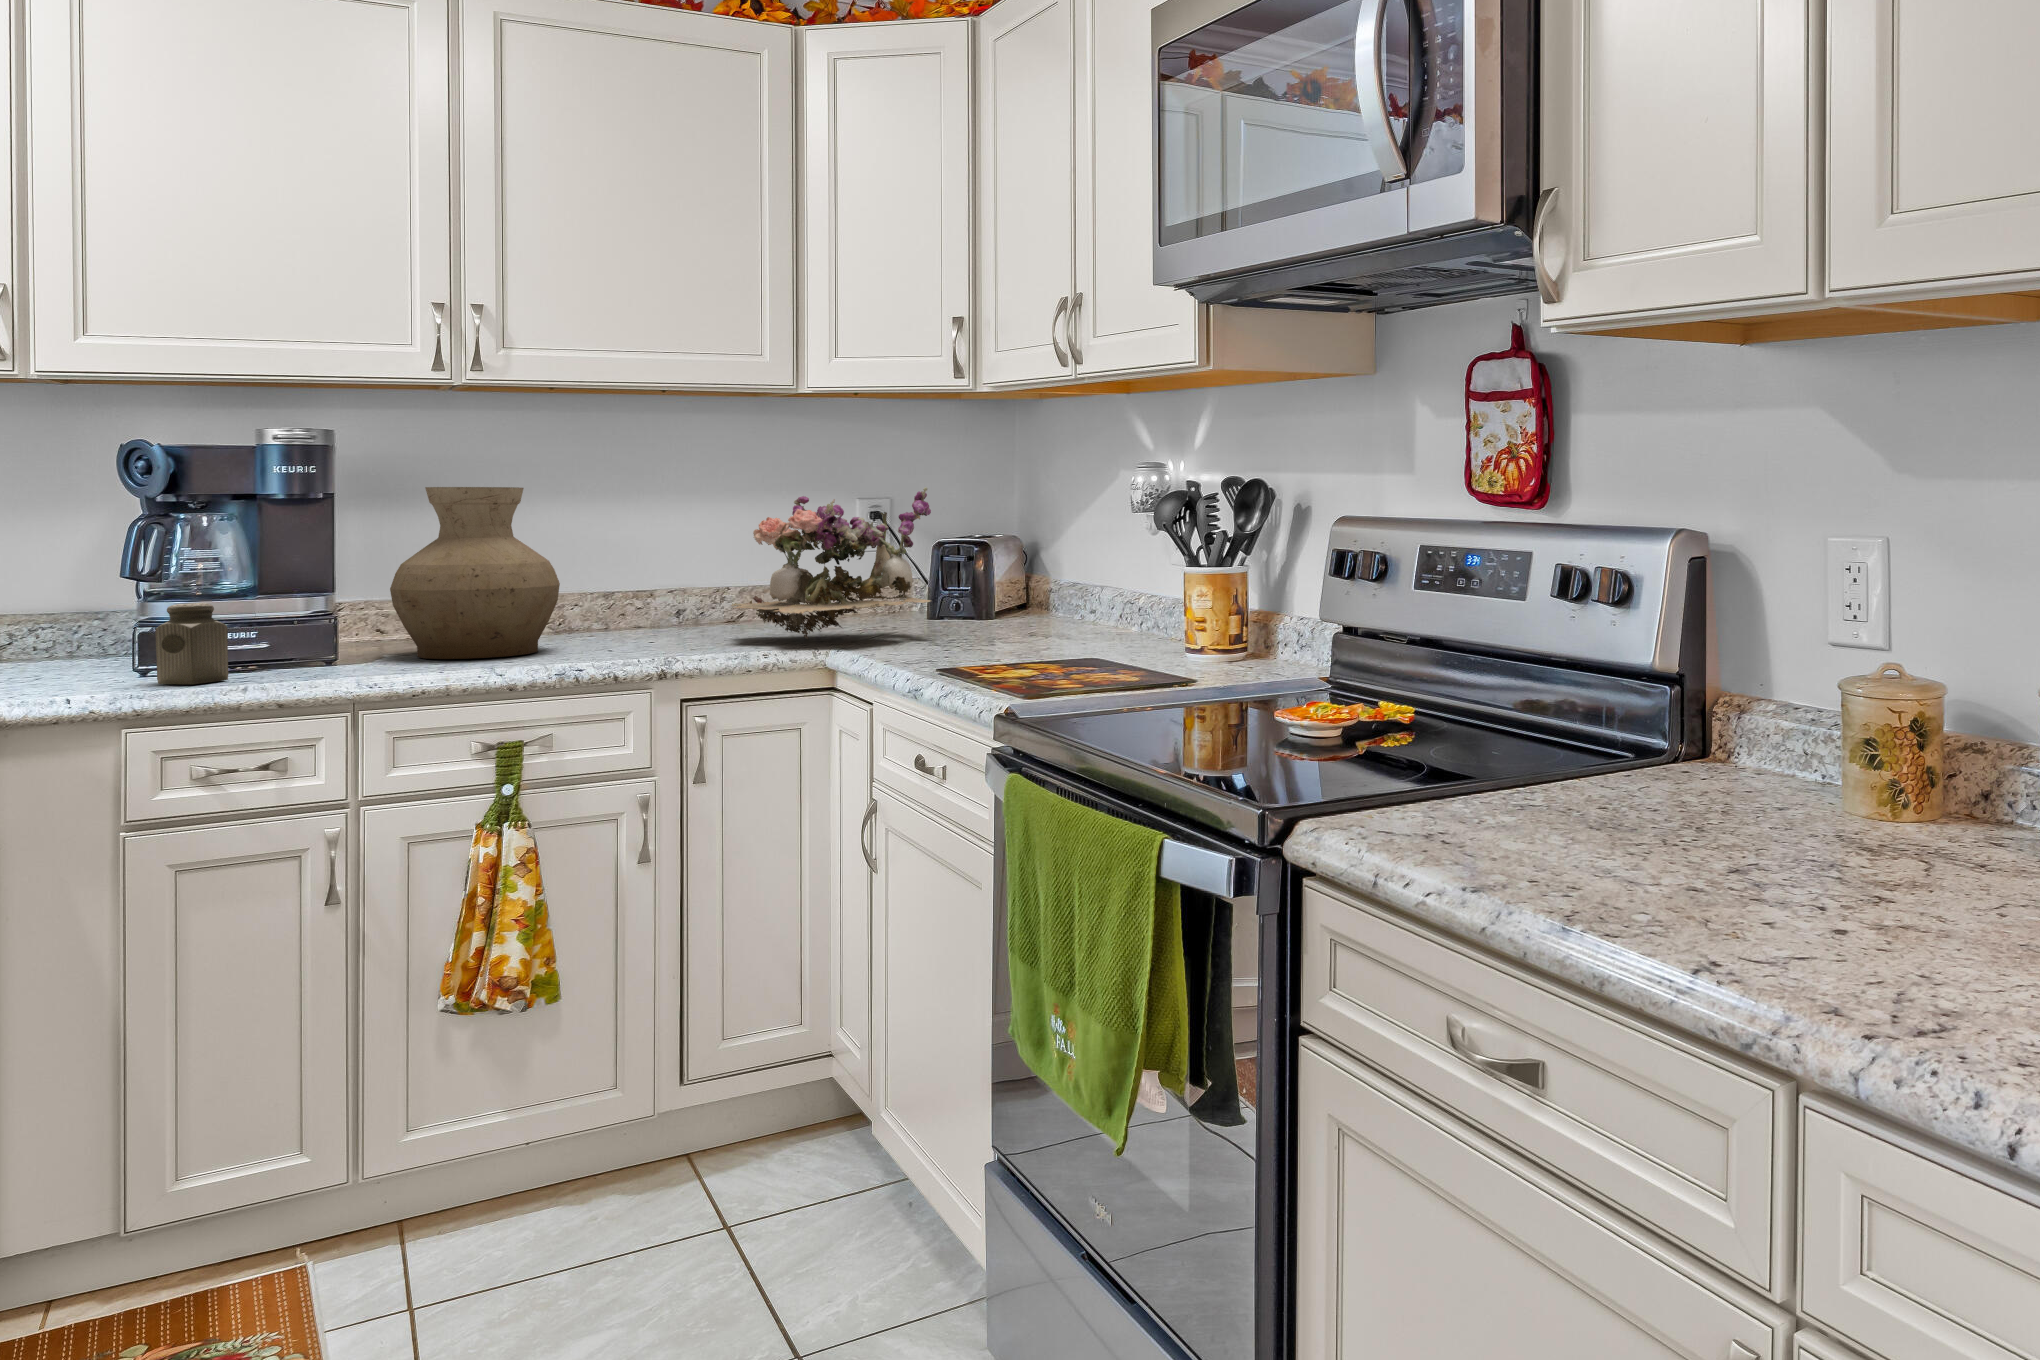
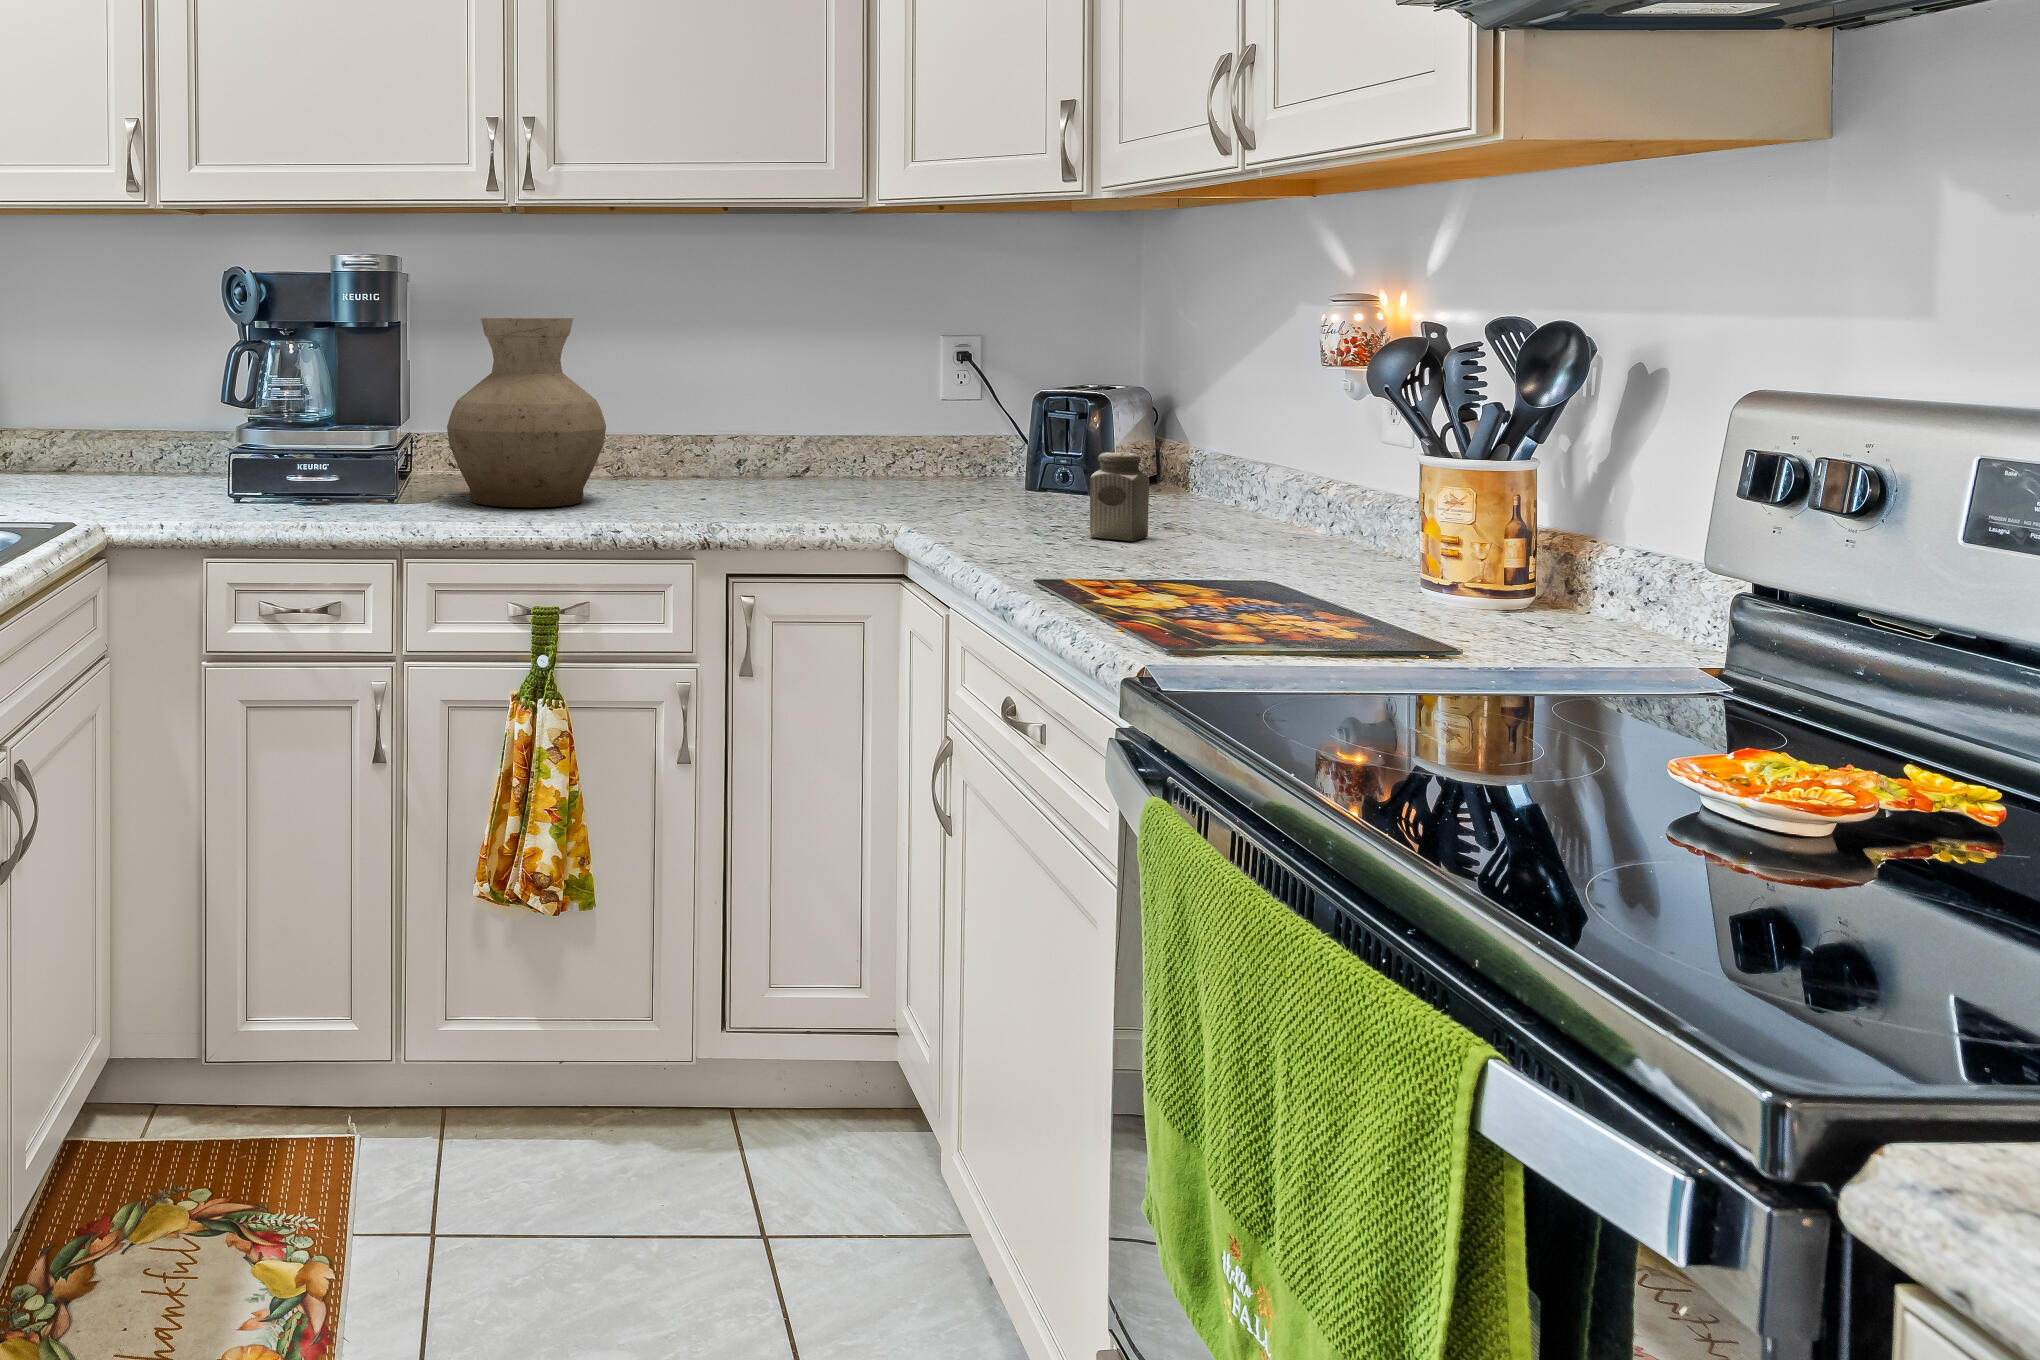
flower arrangement: present [731,487,931,639] -> none [784,317,1028,505]
salt shaker: present [155,603,228,684] -> present [1090,452,1149,541]

